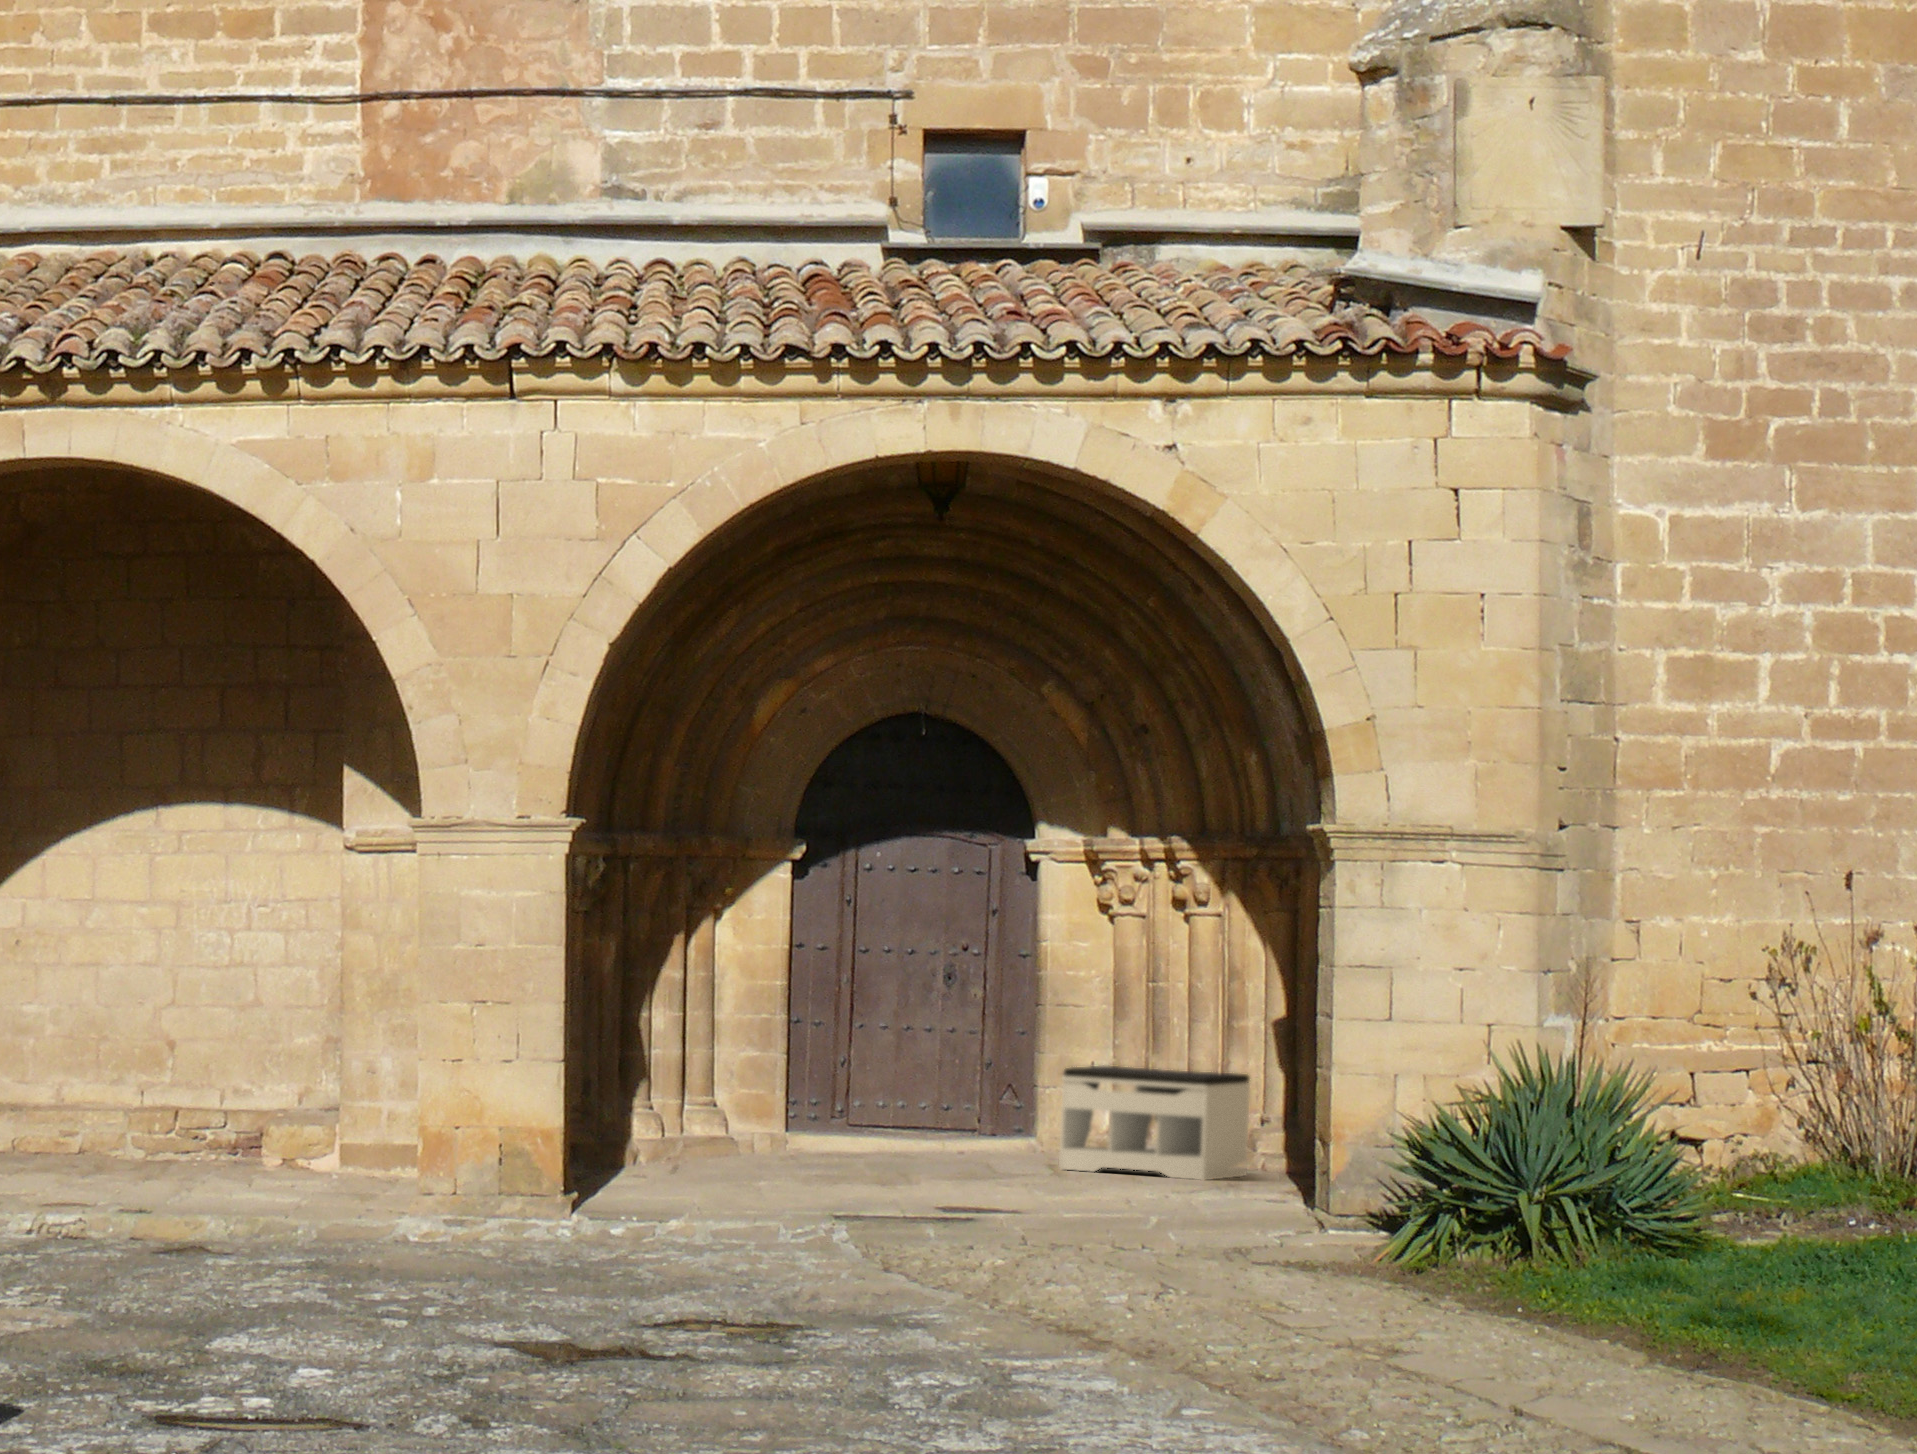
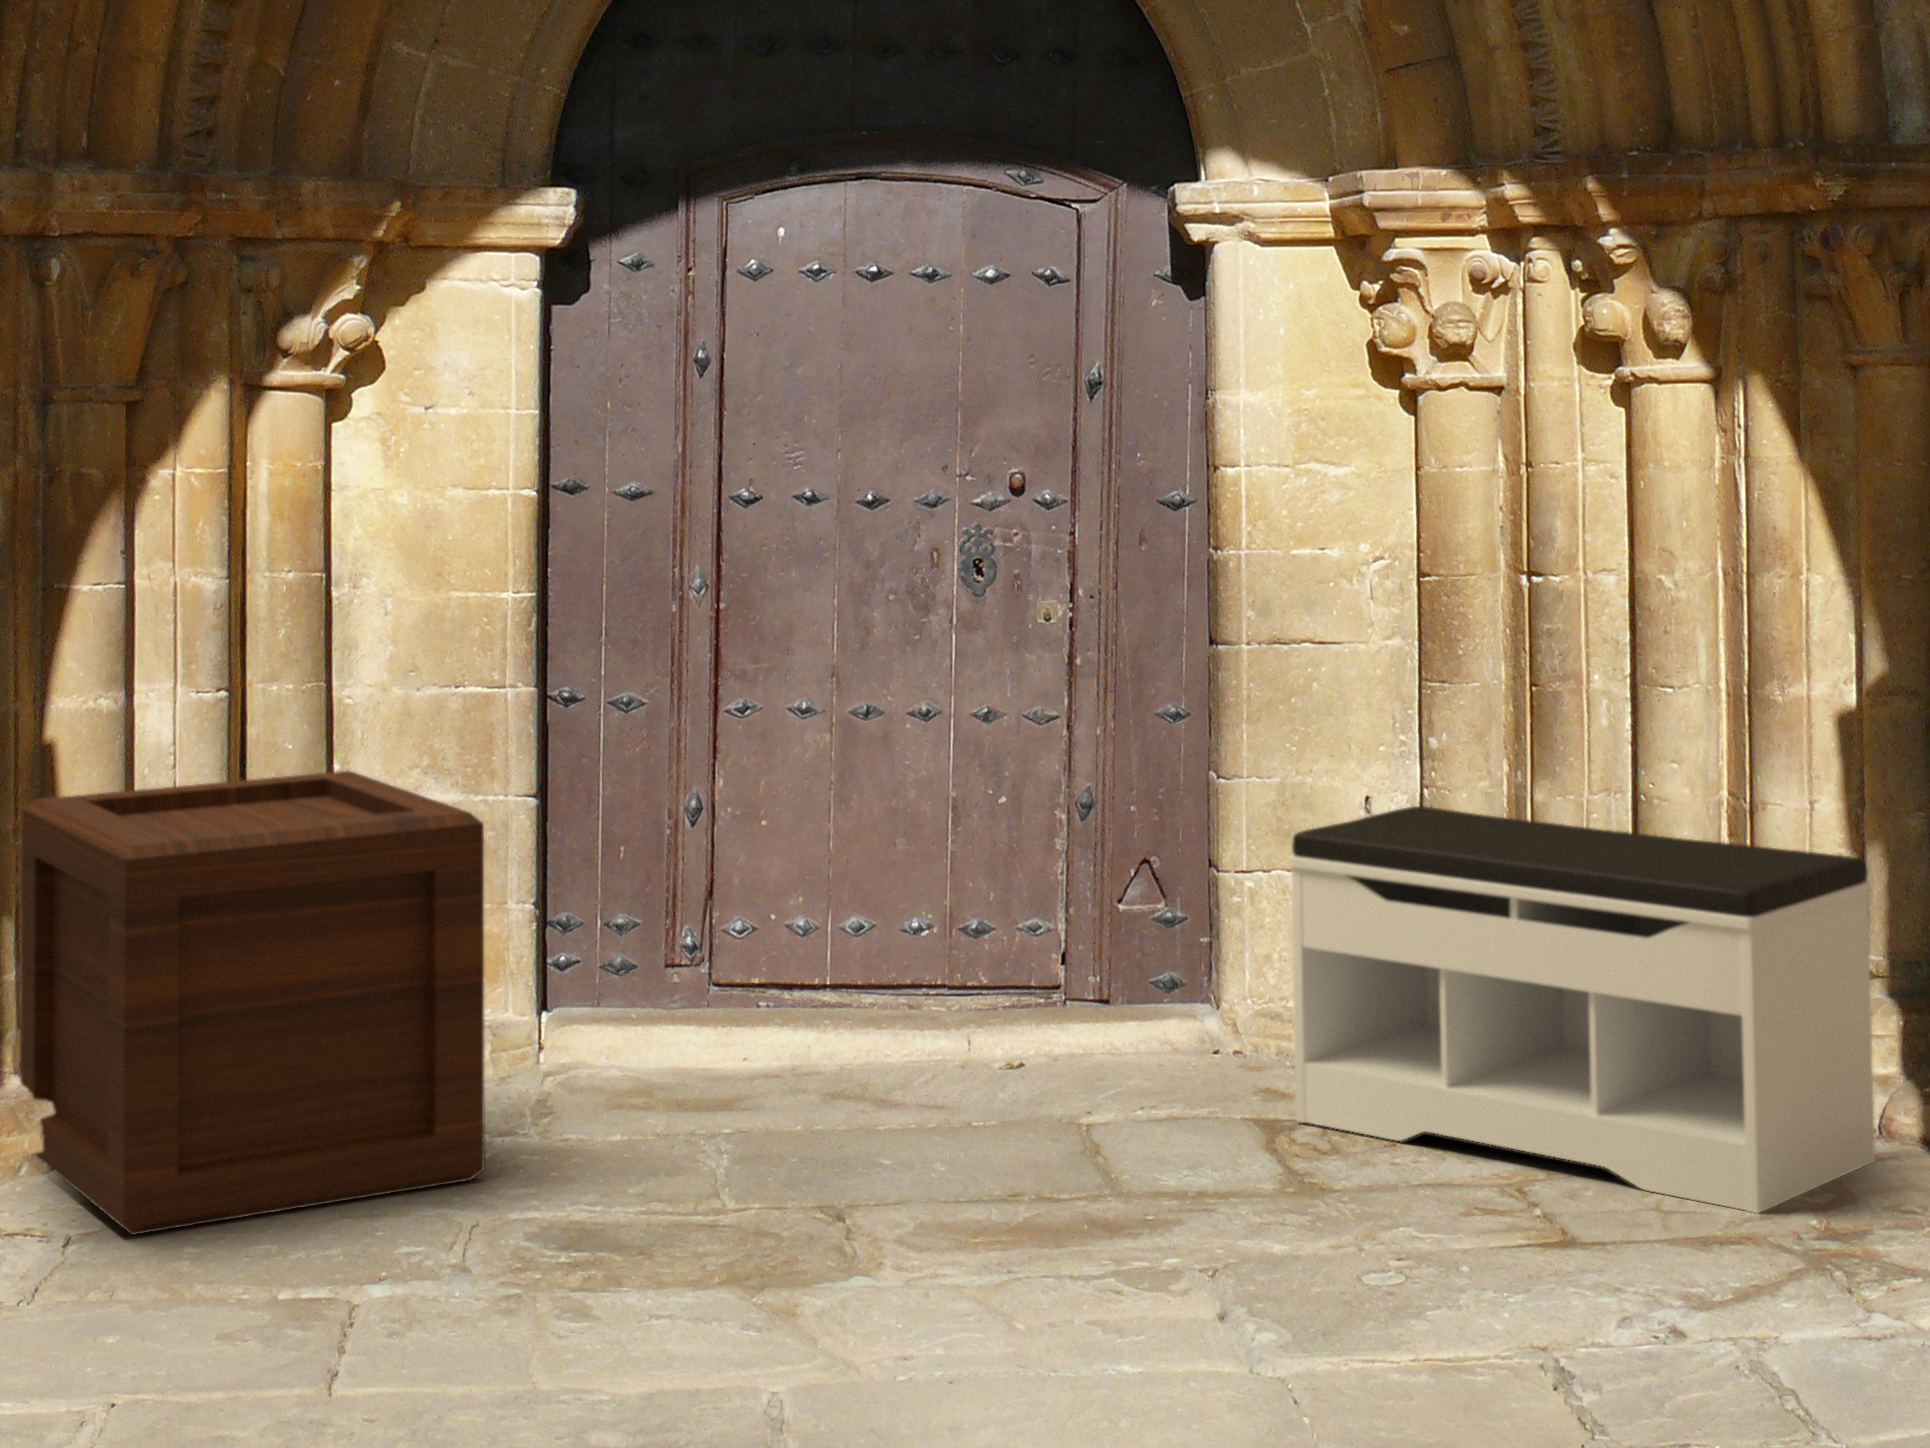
wooden crate: none [625,1041,800,1176] -> present [20,771,485,1235]

